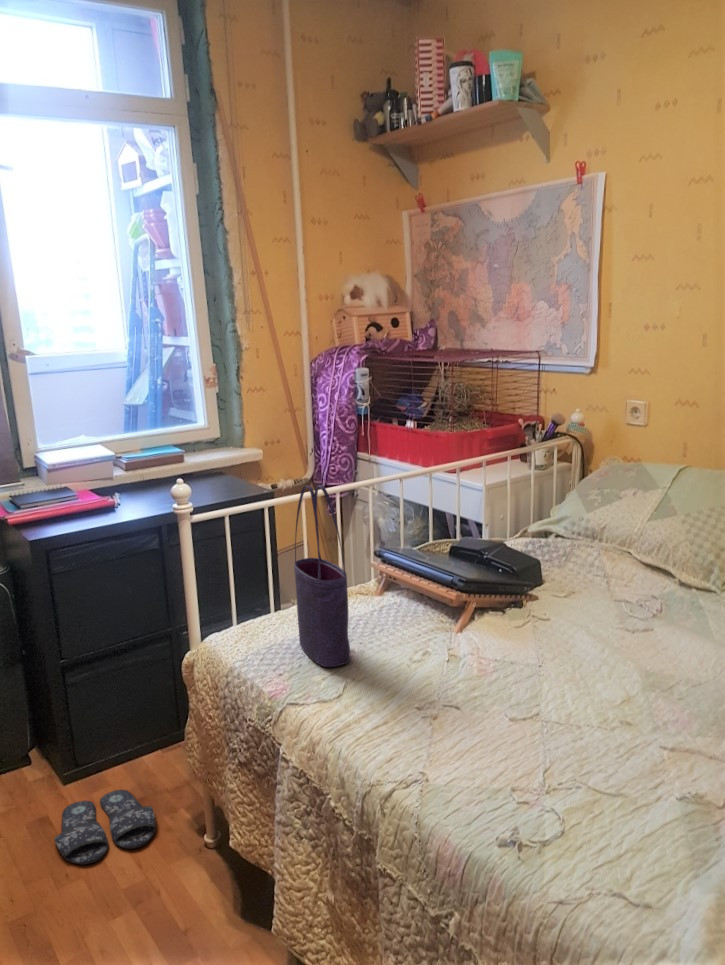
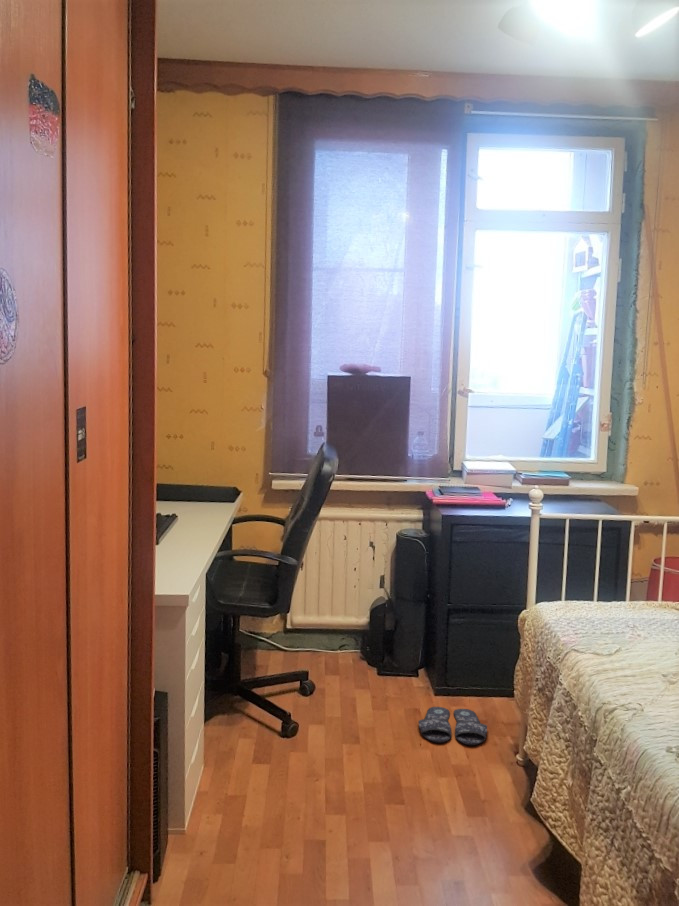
tote bag: present [294,485,351,667] -> none [599,506,635,639]

